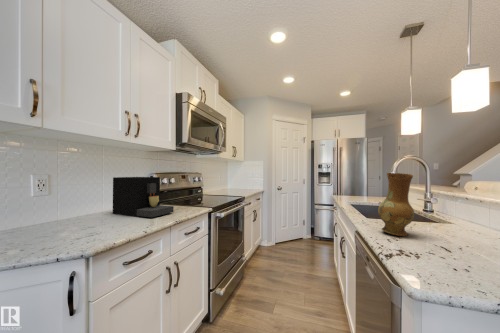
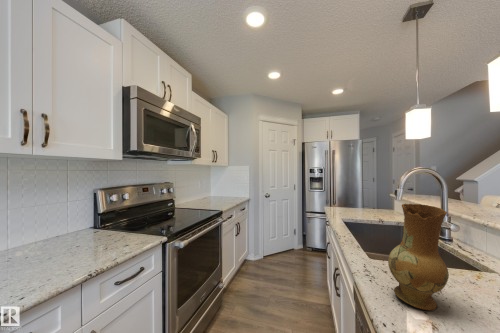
coffee maker: present [113,177,174,217] -> none [21,197,107,262]

